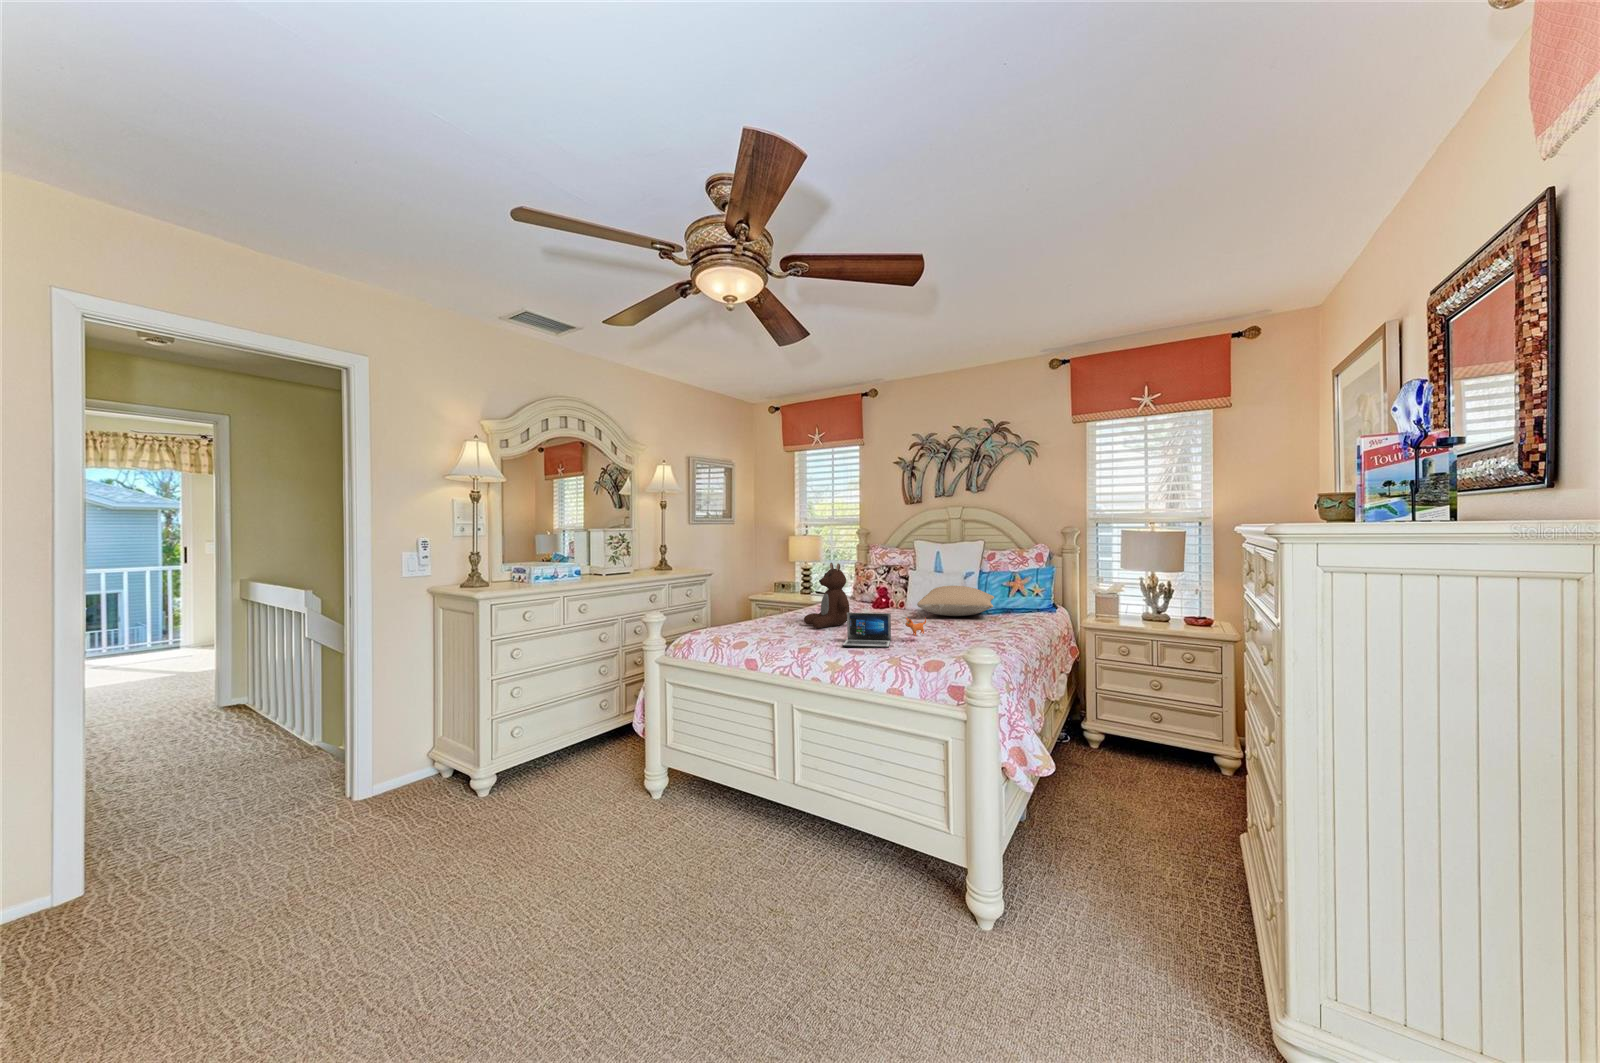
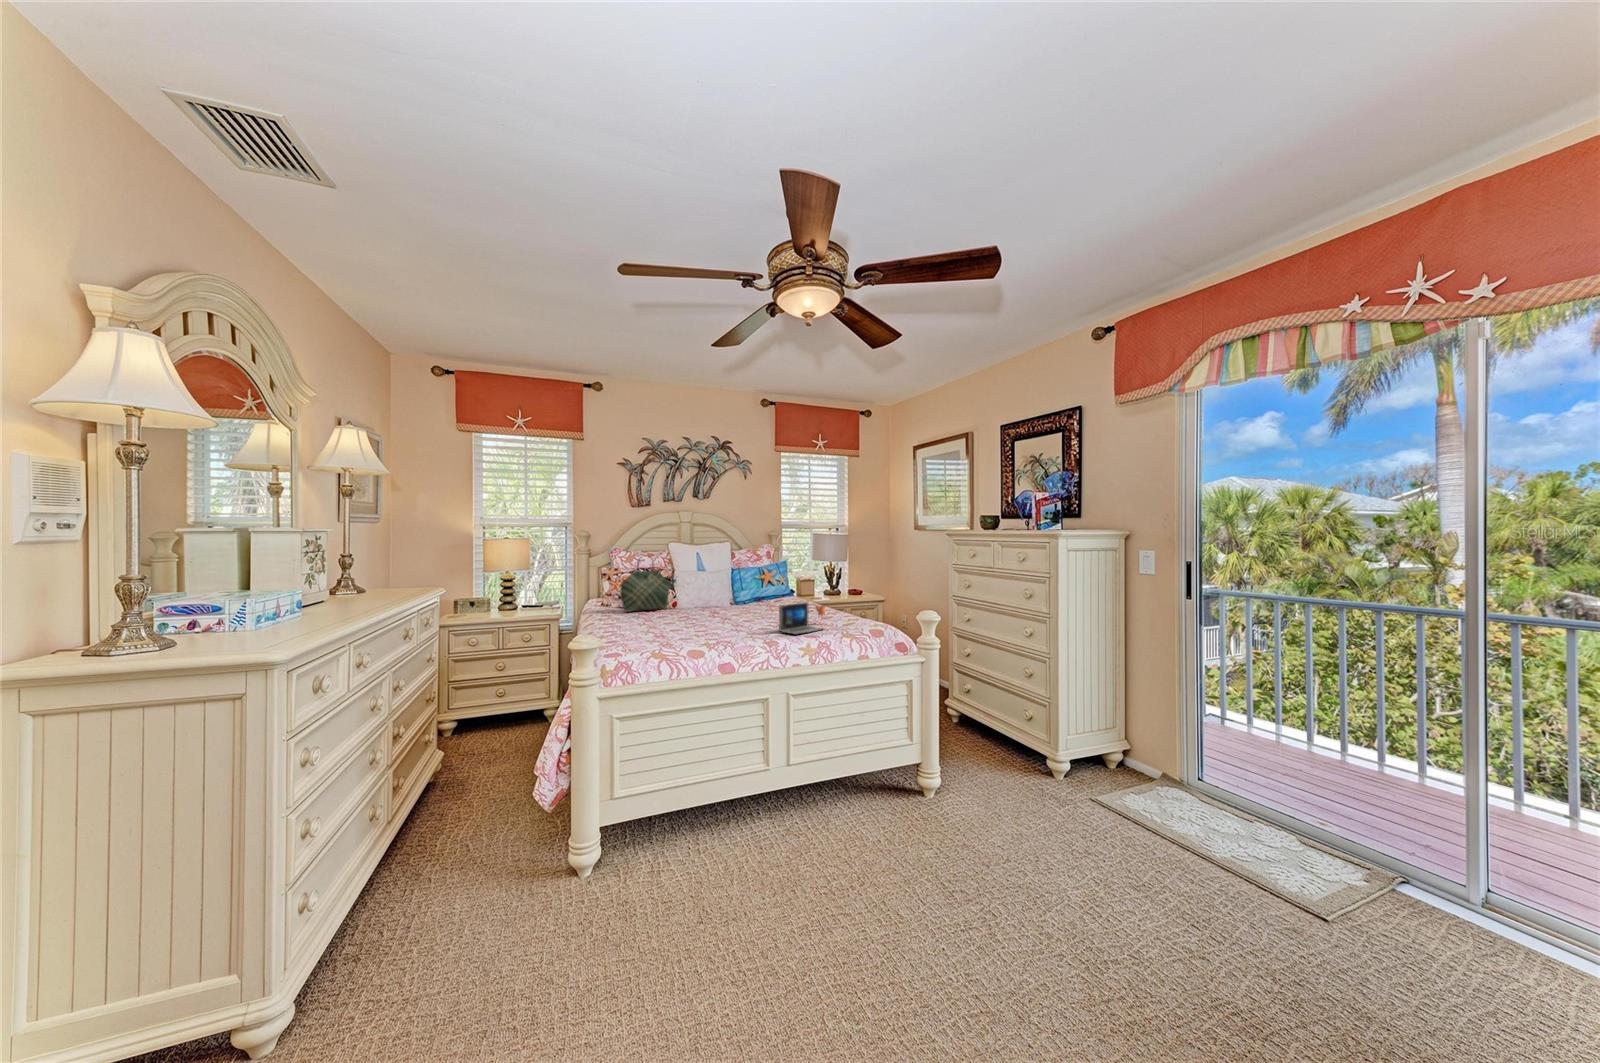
tote bag: none [848,552,896,606] -> present [620,558,671,612]
teddy bear: present [804,563,849,628] -> none [675,564,726,630]
pillow: present [917,586,994,616] -> none [722,582,804,608]

